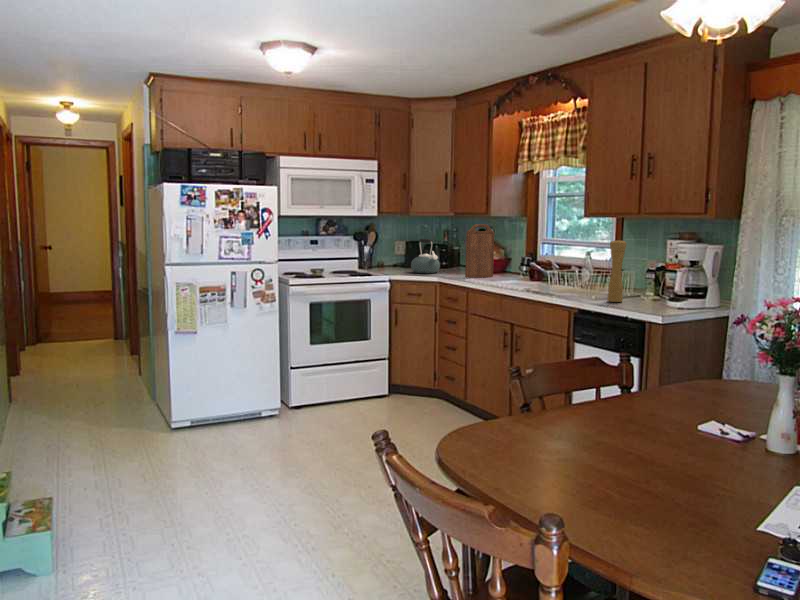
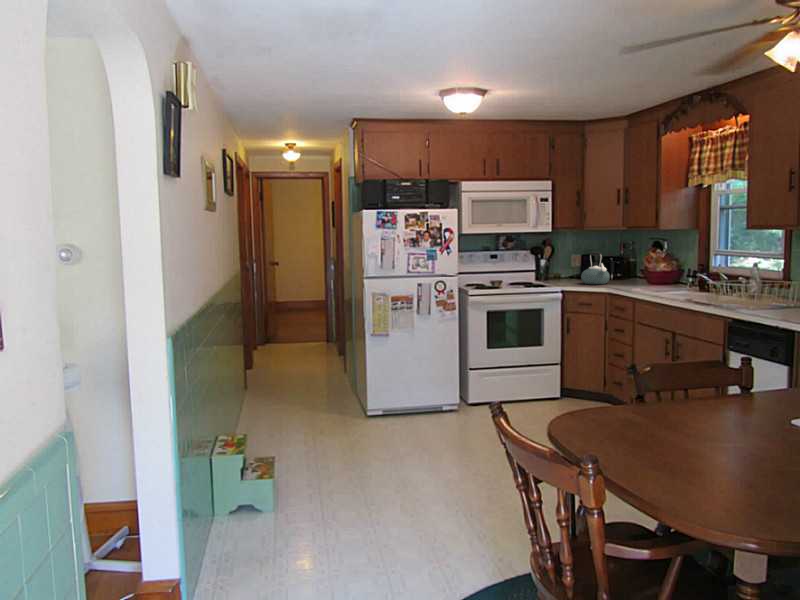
cutting board: present [465,224,495,278] -> none [632,238,662,289]
pepper mill: present [607,240,626,302] -> none [766,252,785,313]

